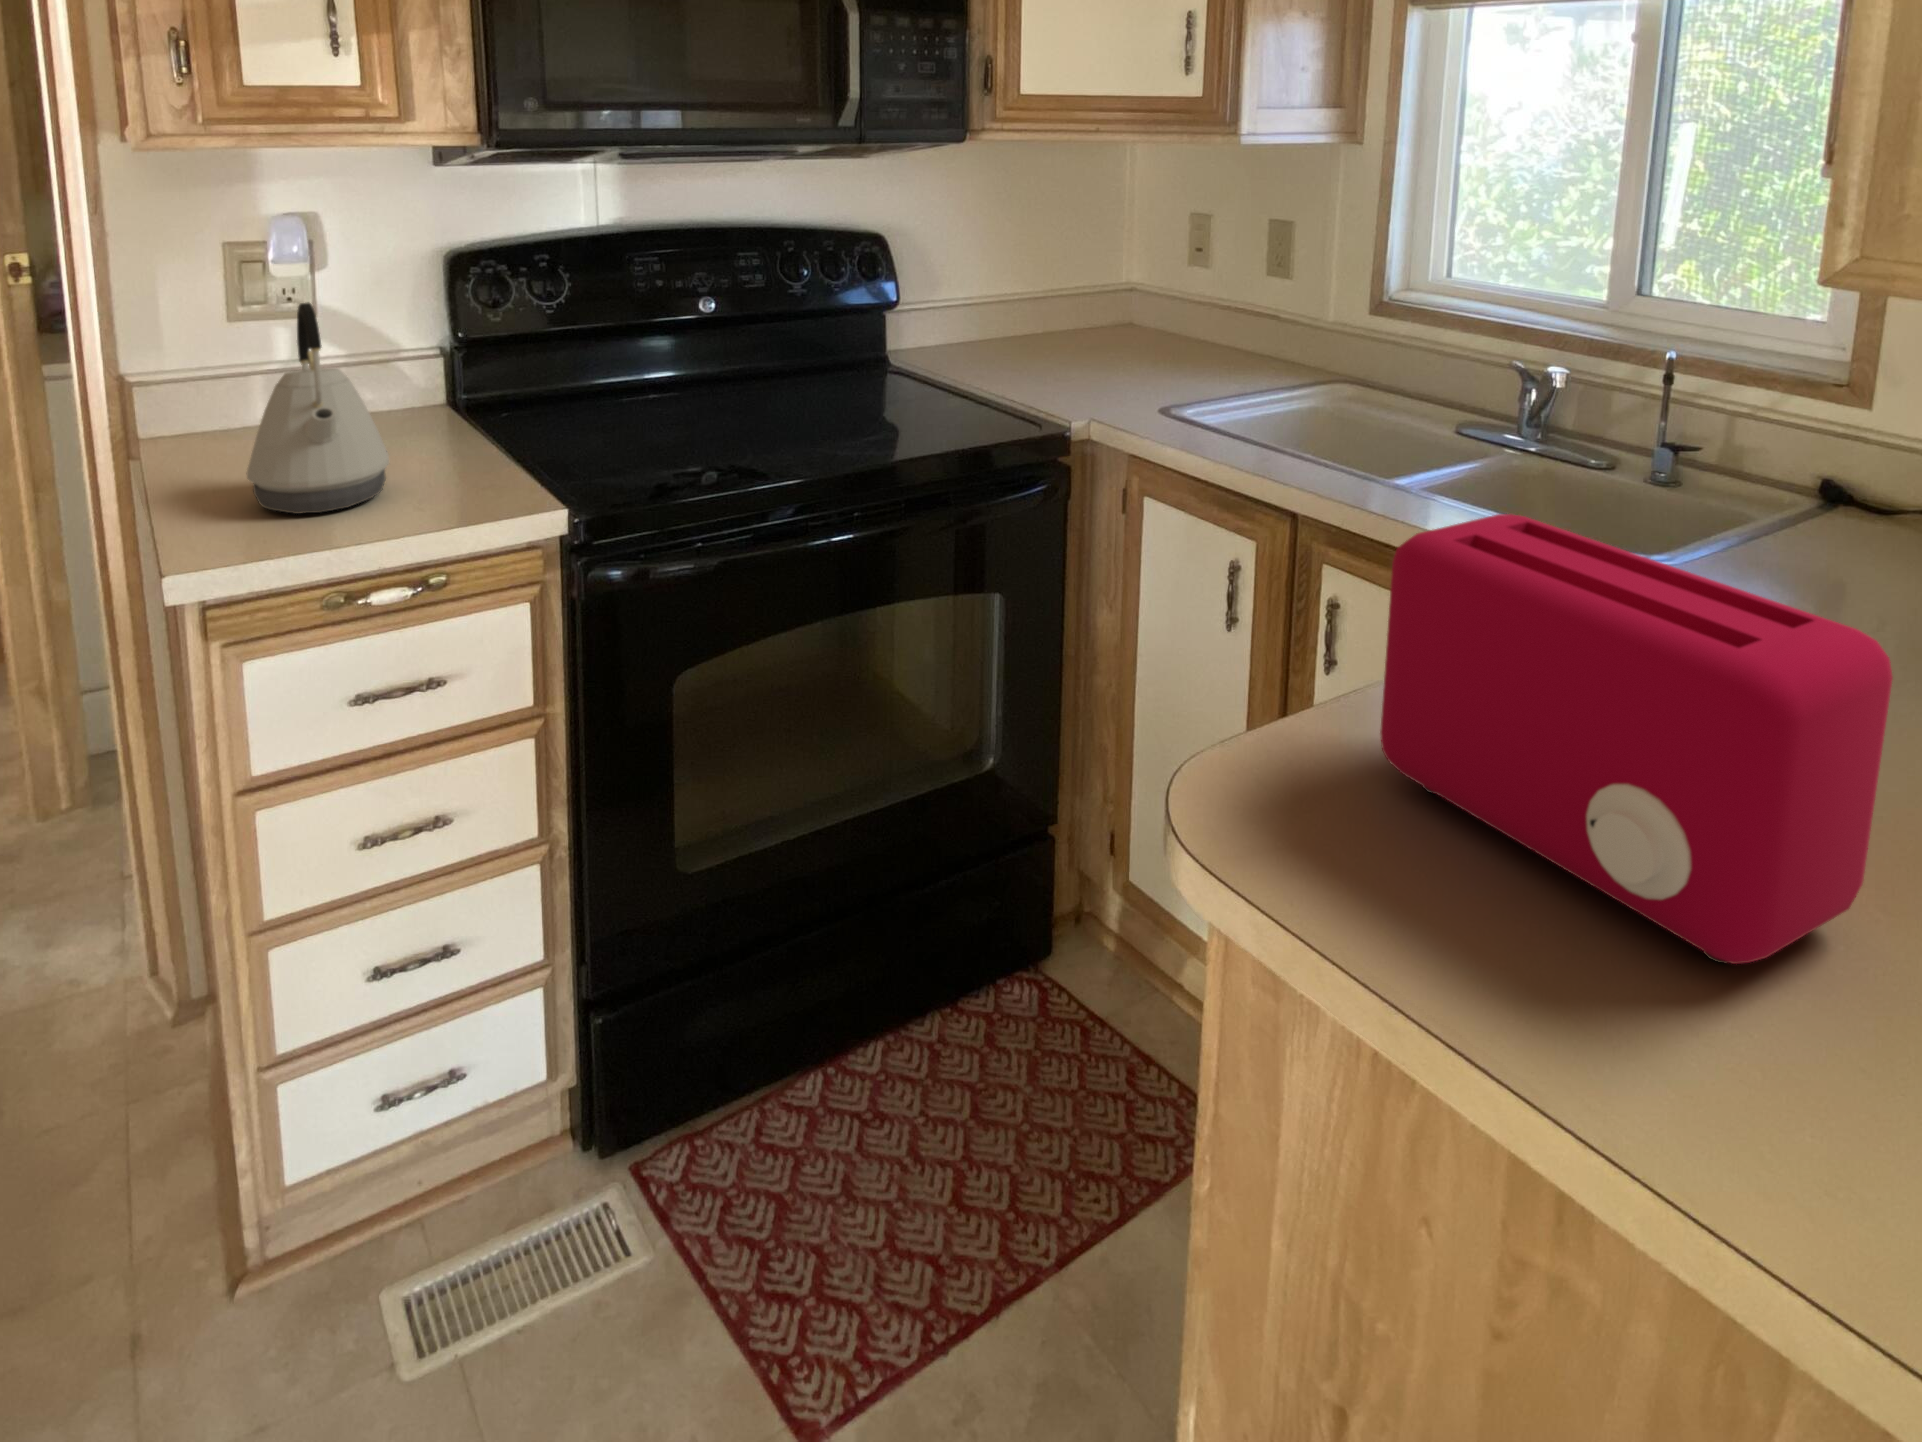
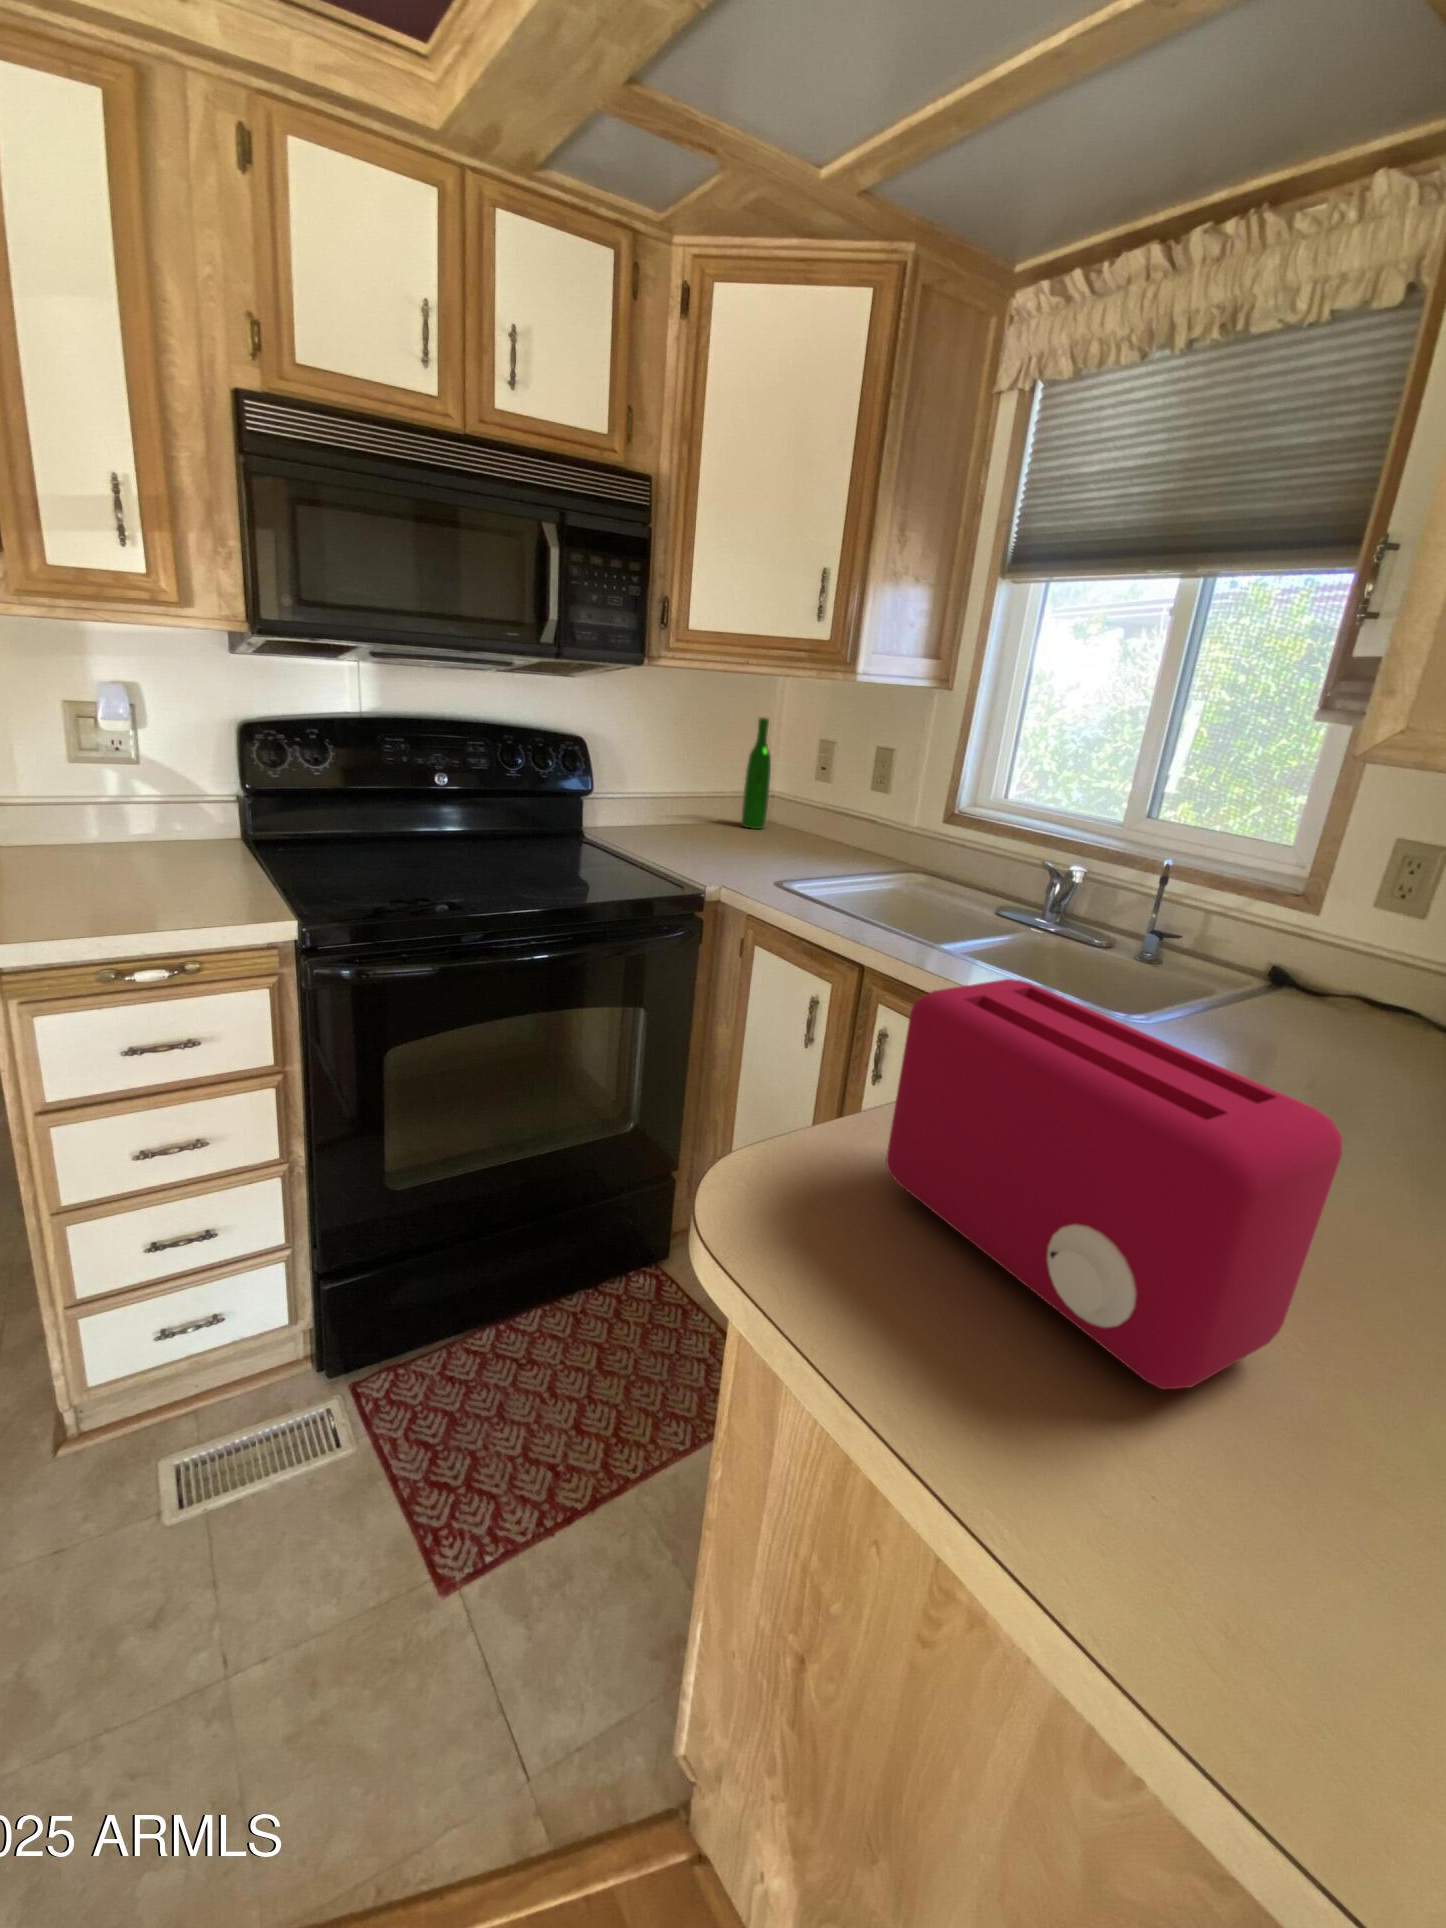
wine bottle: none [1098,194,1133,342] -> present [741,717,771,829]
kettle: present [246,303,389,514] -> none [52,745,169,910]

